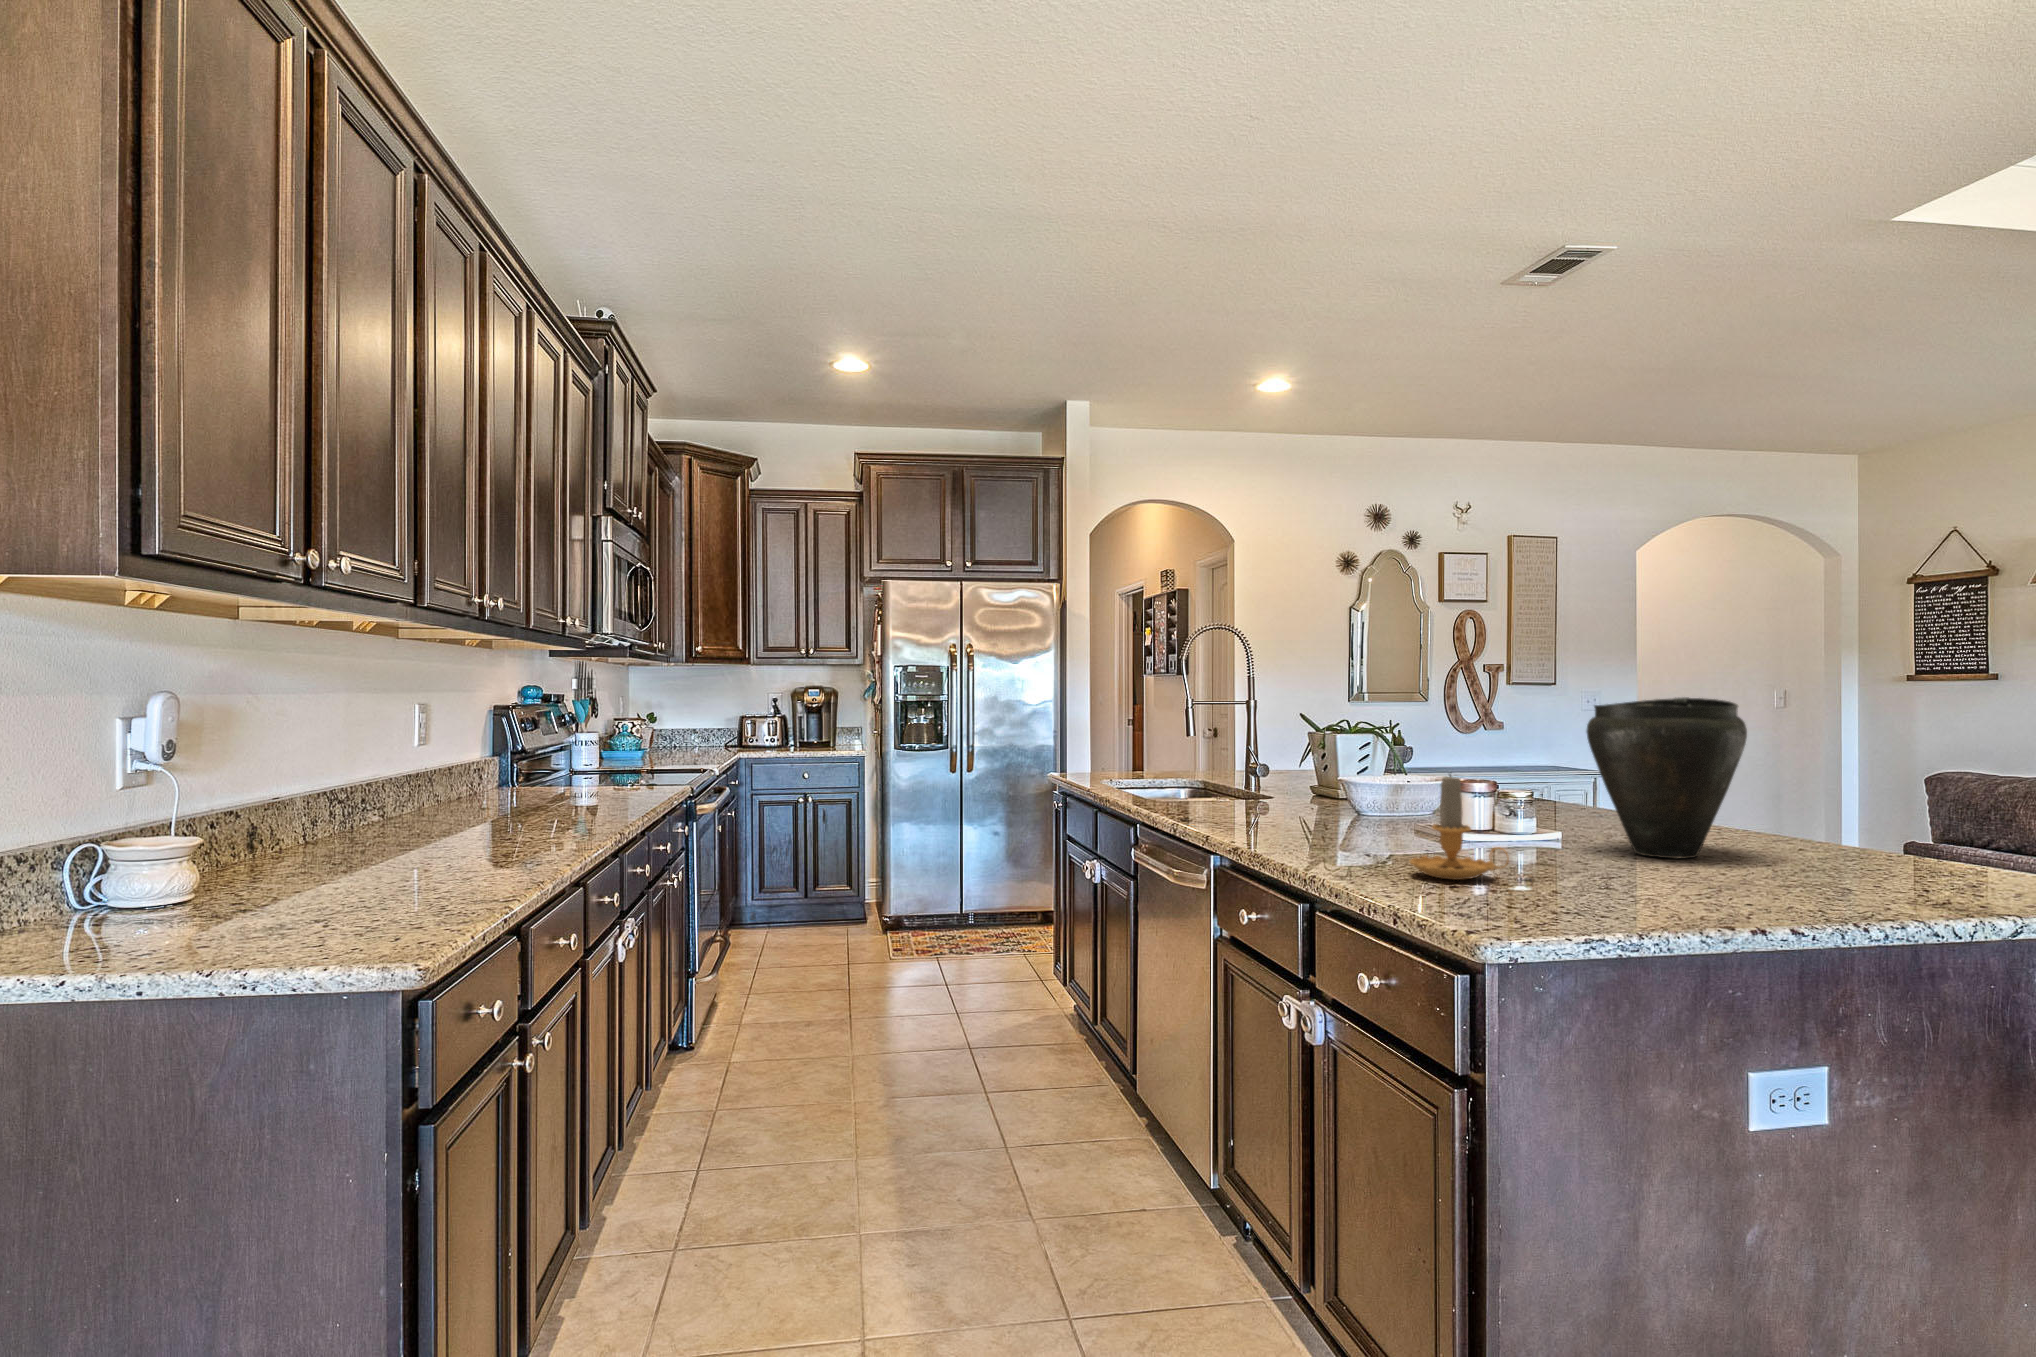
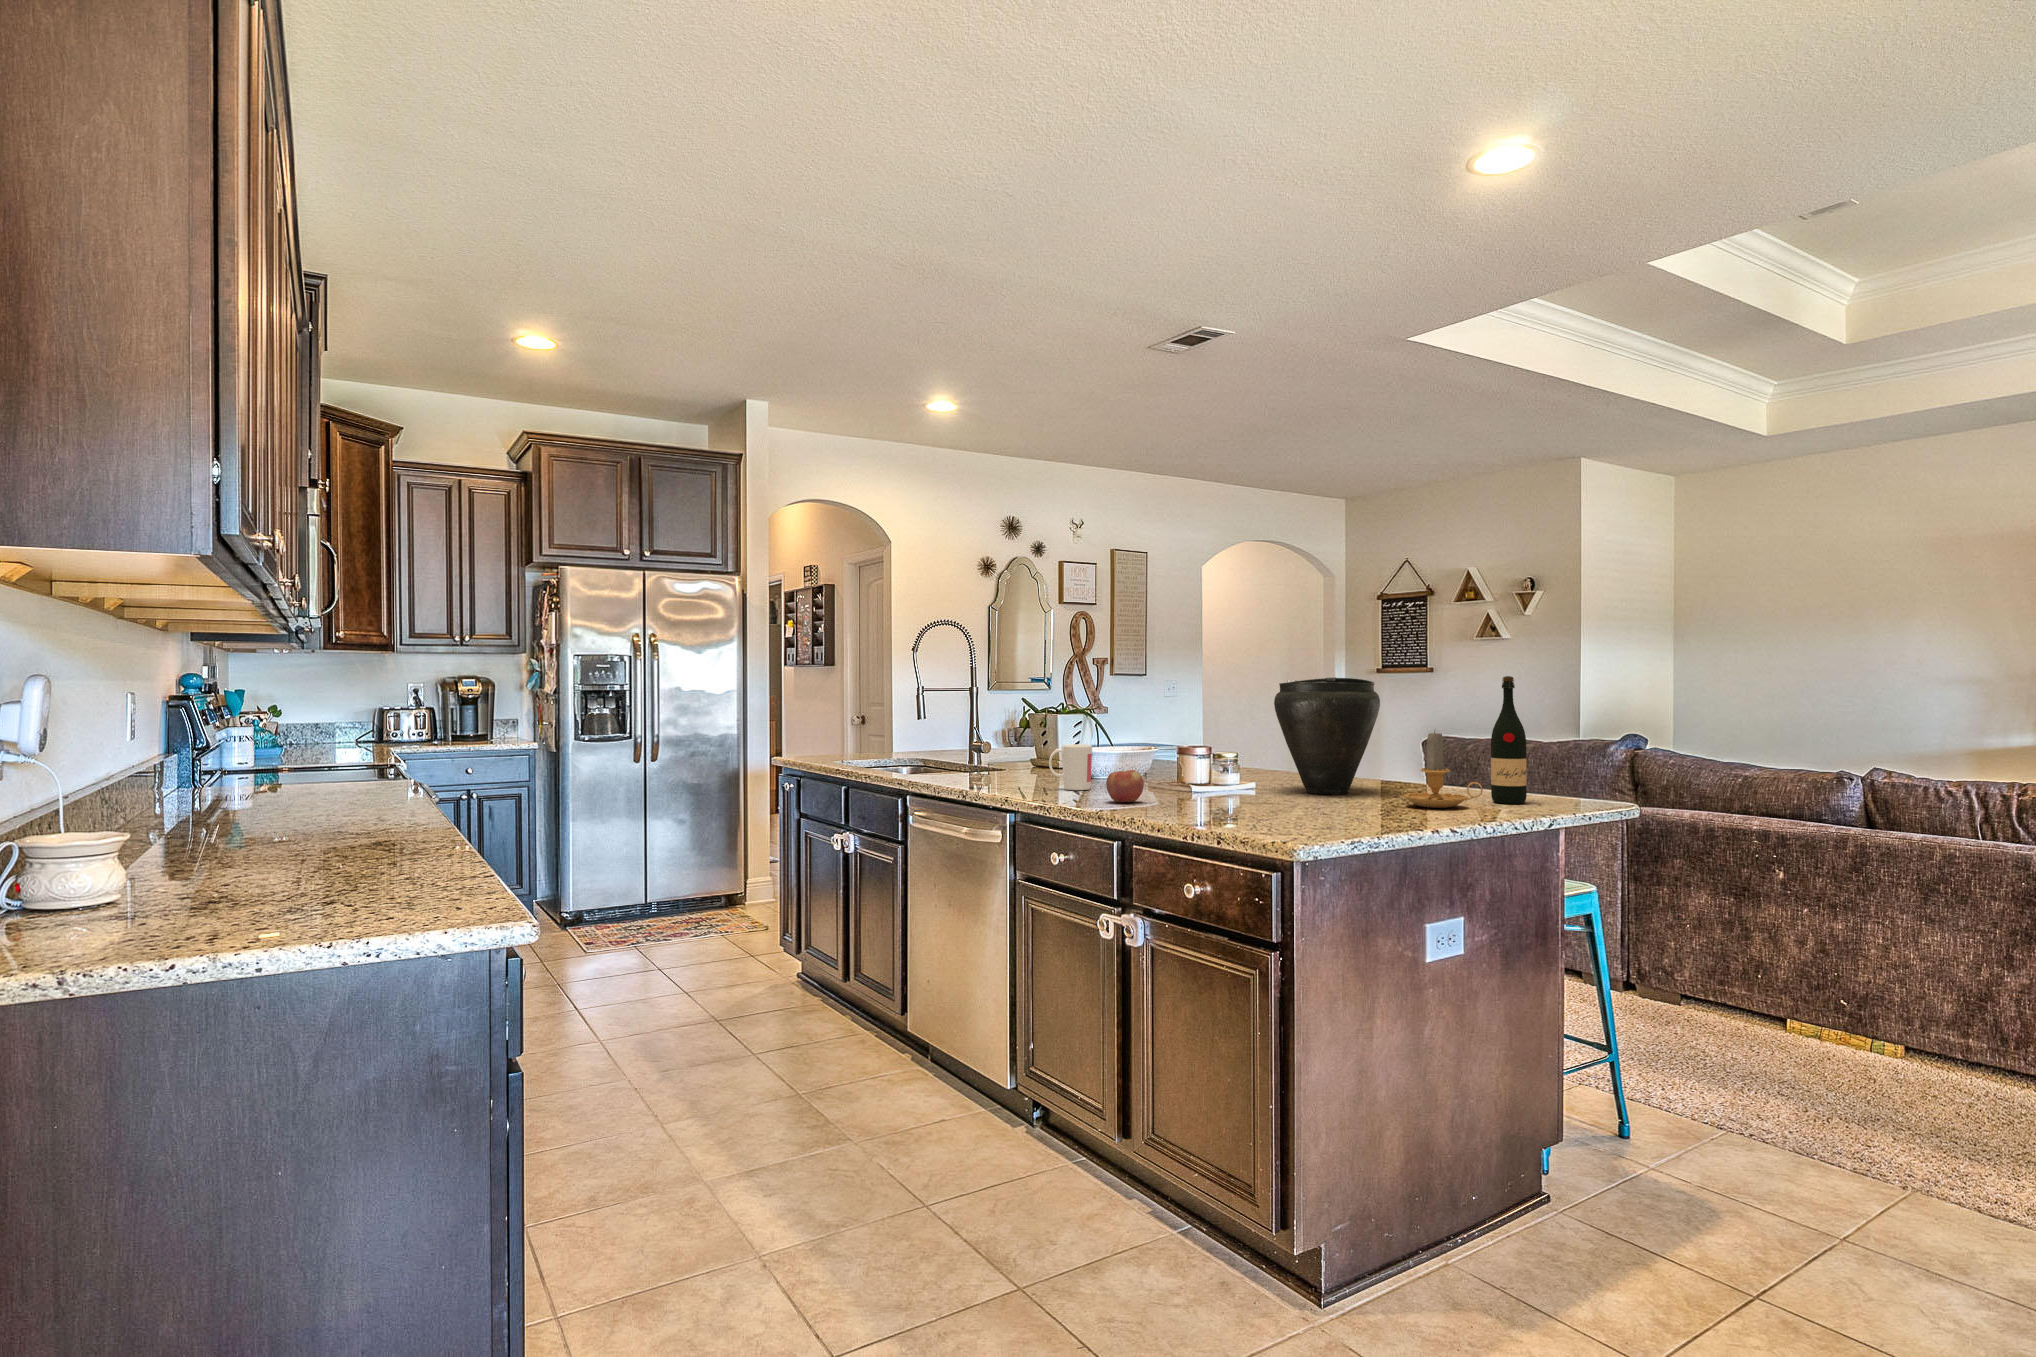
wine bottle: none [1916,699,1982,893] -> present [1491,676,1527,804]
mug: none [1292,776,1347,833] -> present [1049,744,1092,790]
candle: present [1409,777,1509,880] -> present [1404,732,1483,808]
apple: none [1335,814,1384,854] -> present [1106,770,1144,802]

